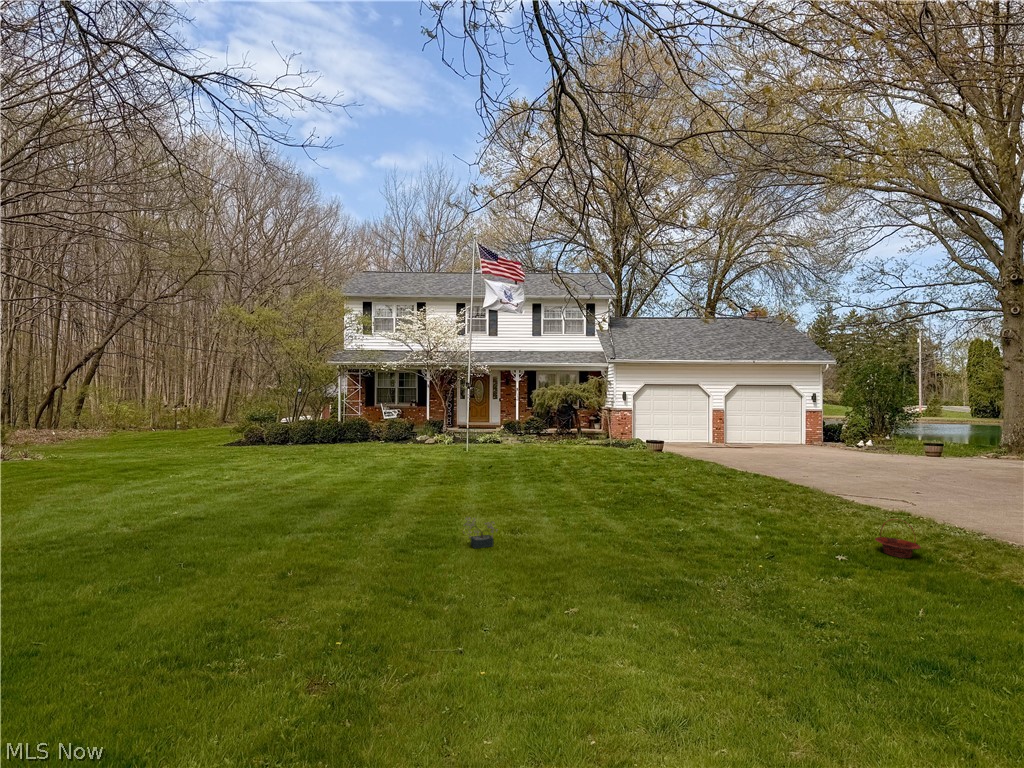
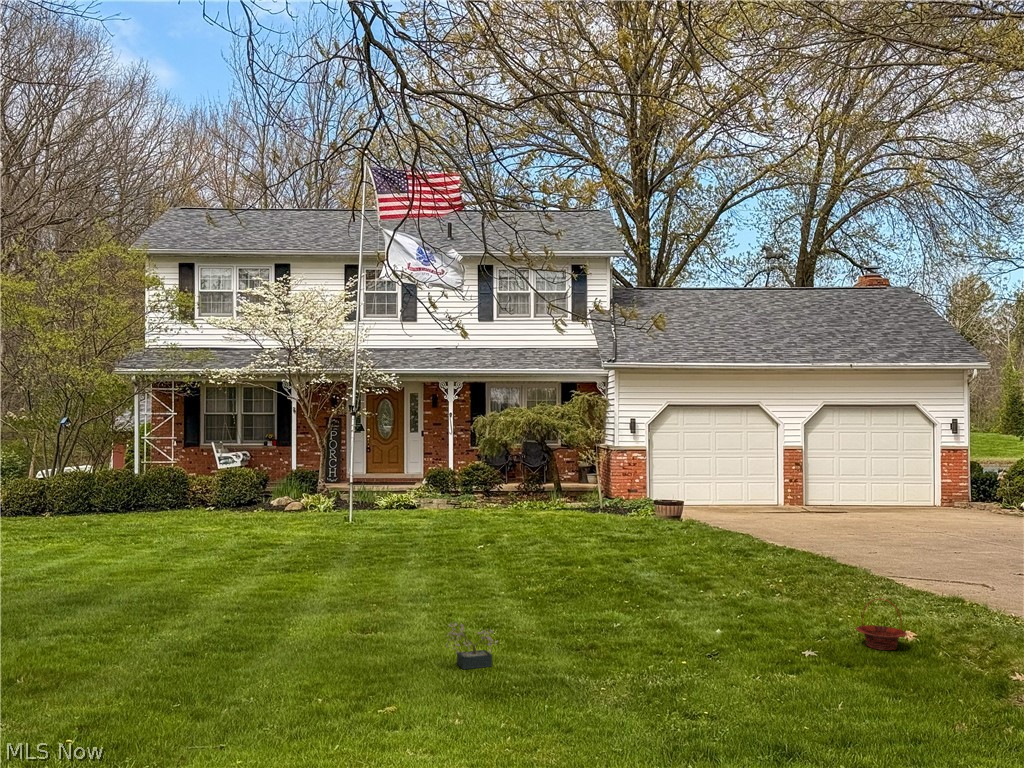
decorative plant: present [463,517,497,548] -> present [446,623,498,669]

